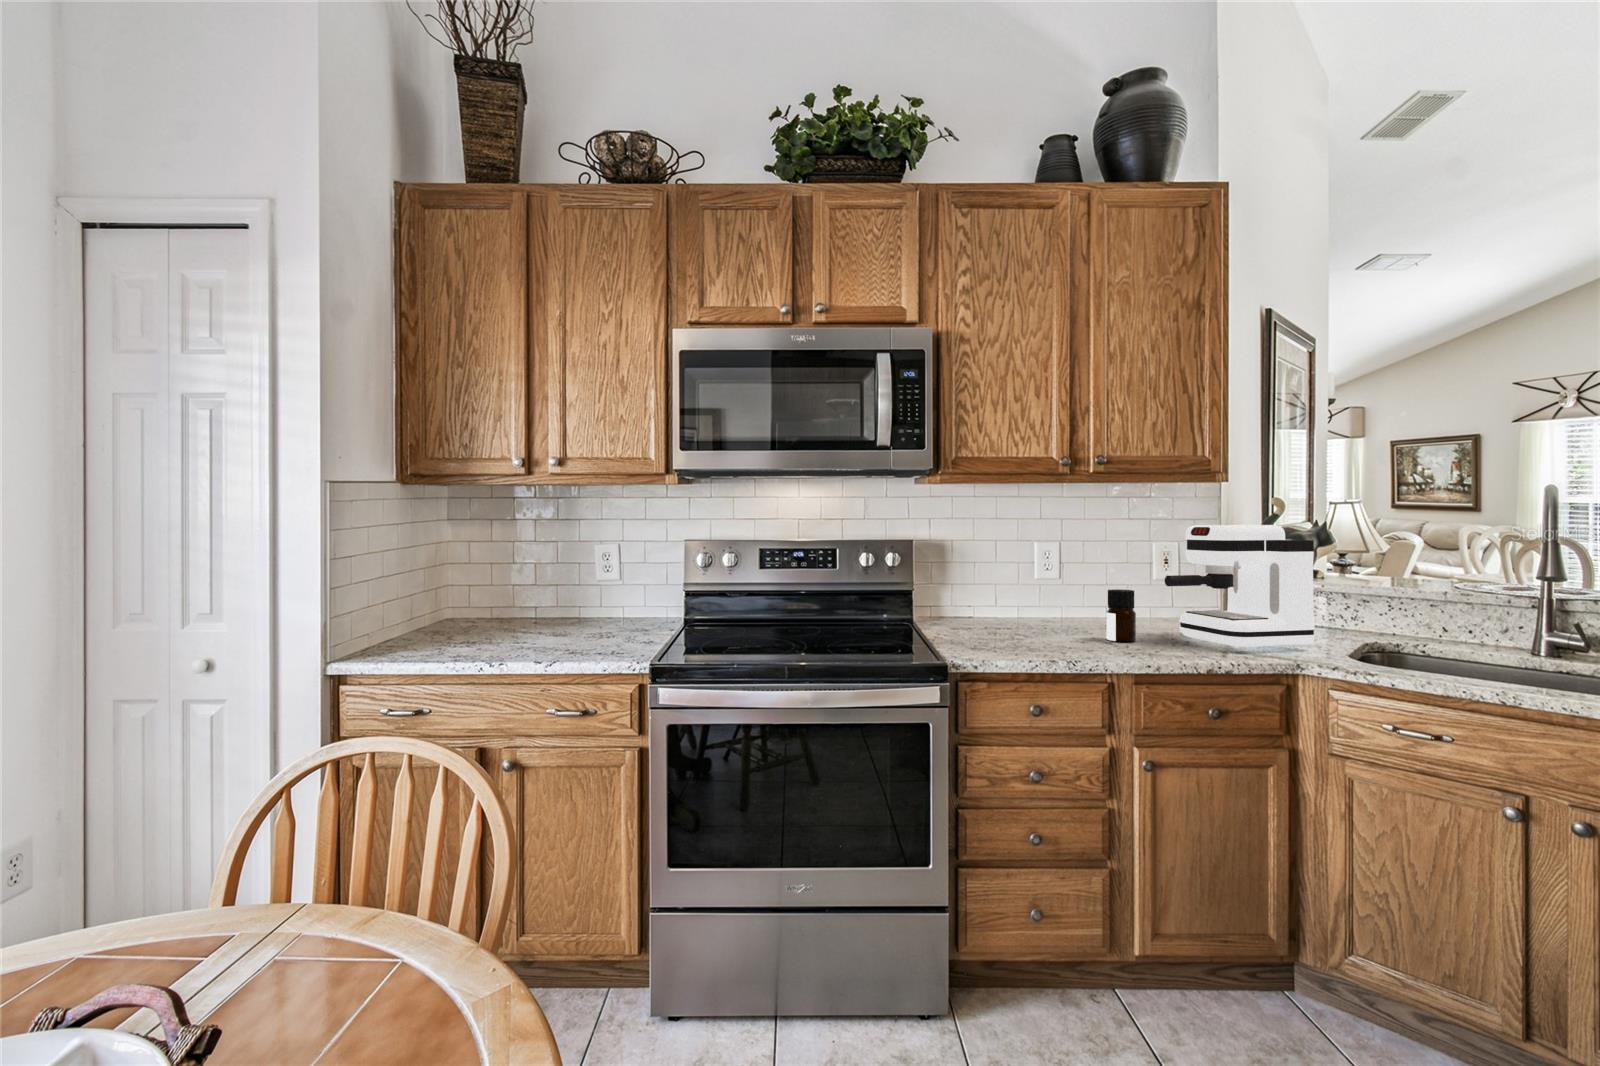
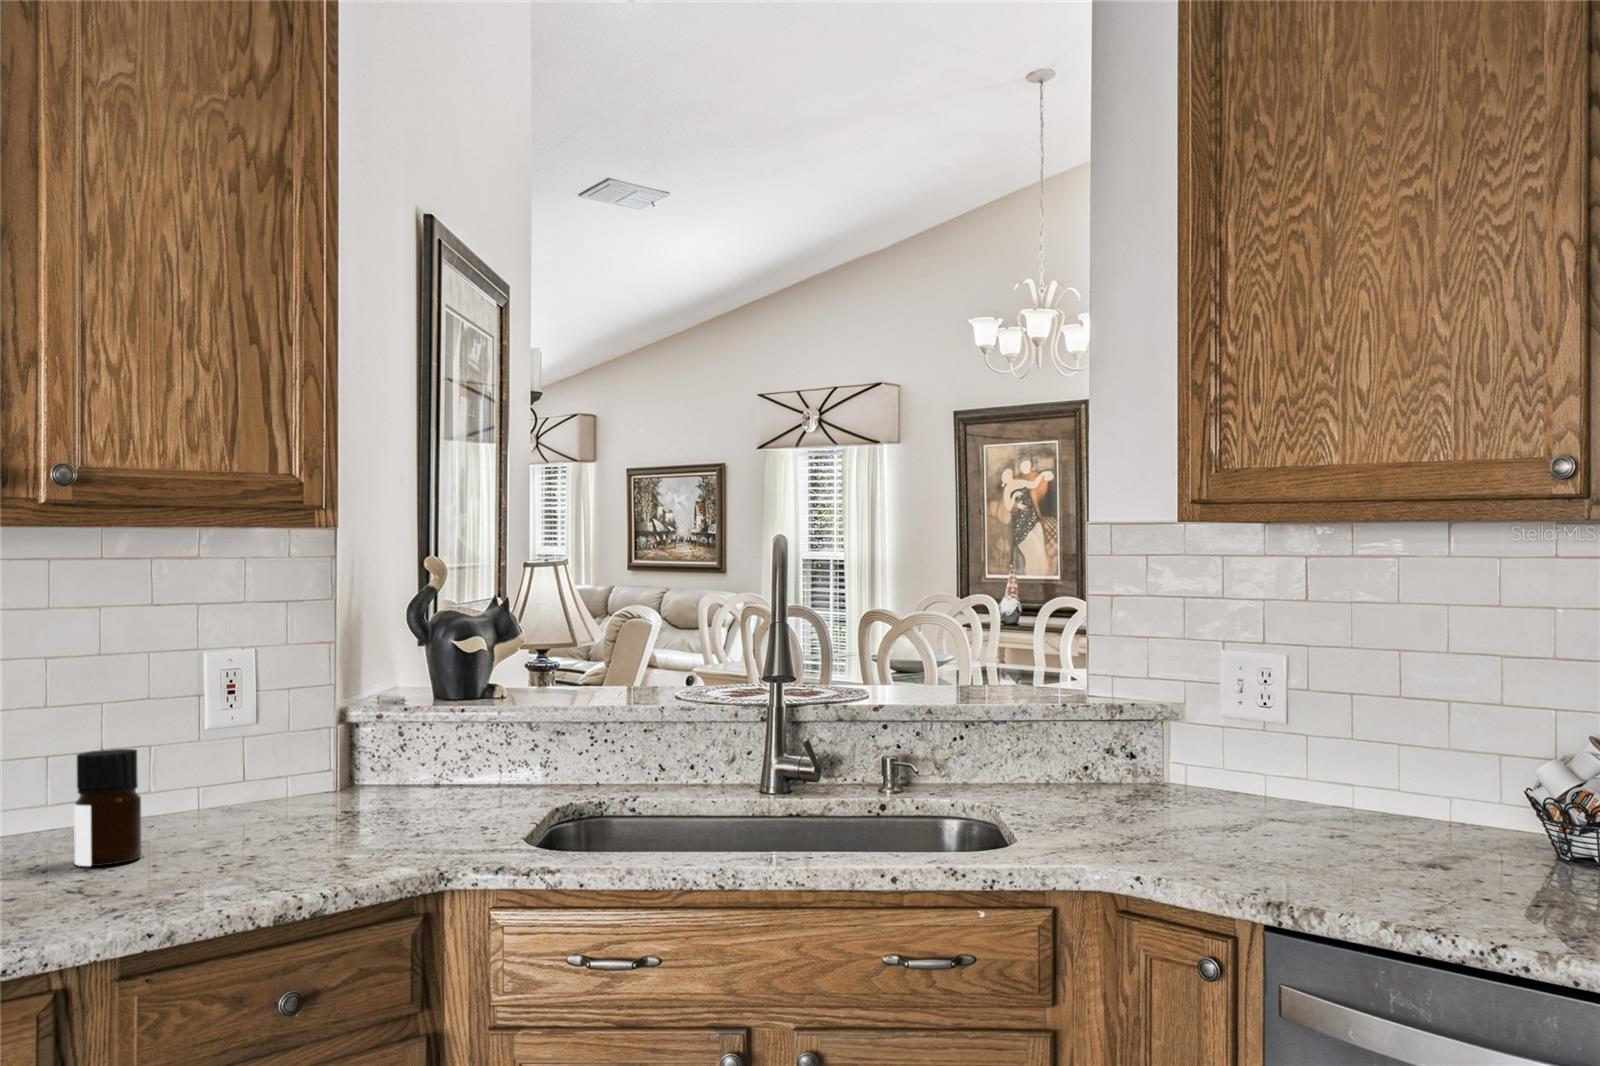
coffee maker: present [1165,525,1315,649] -> none [202,602,478,847]

